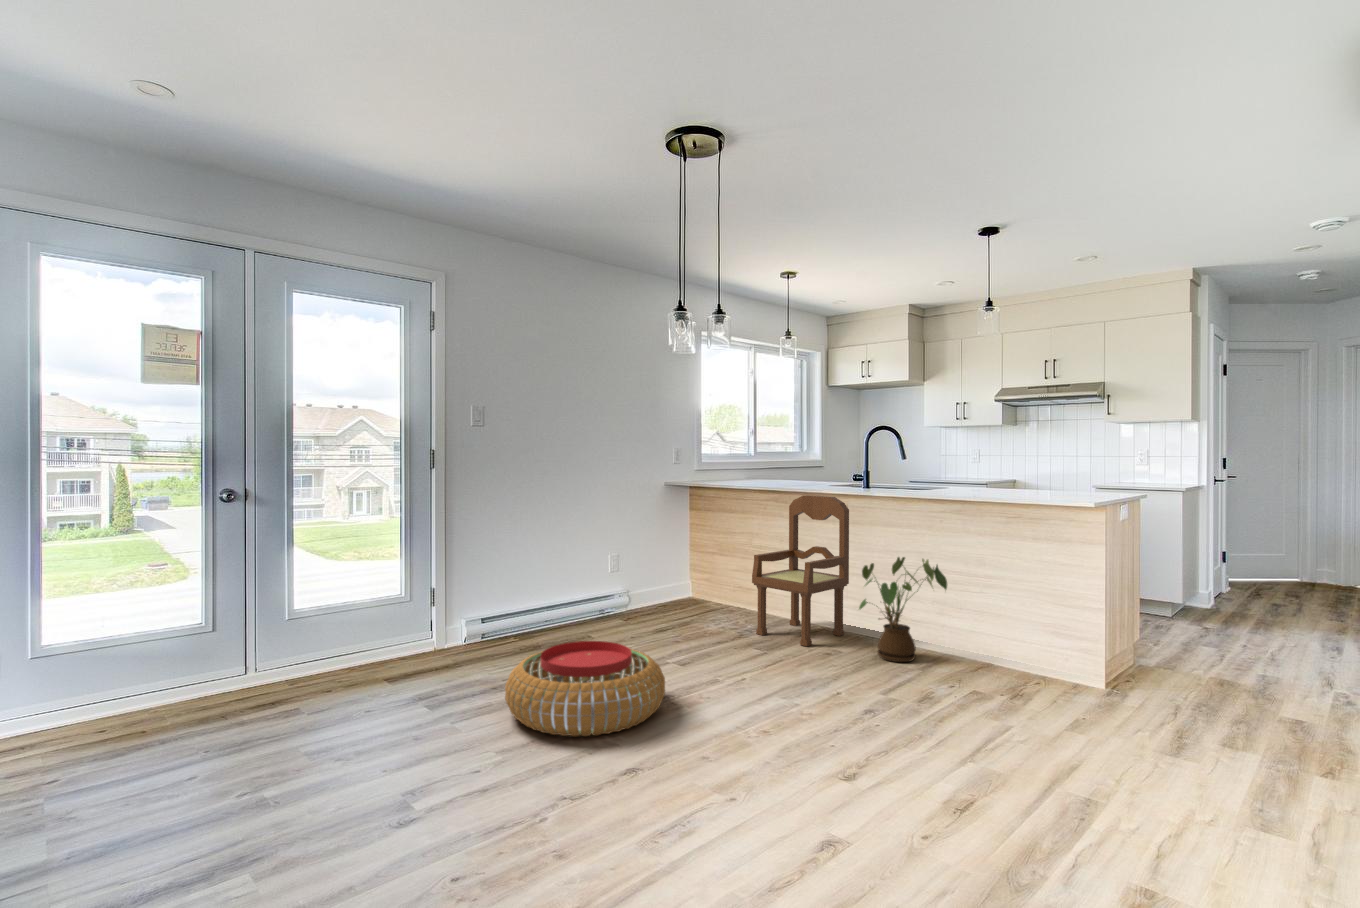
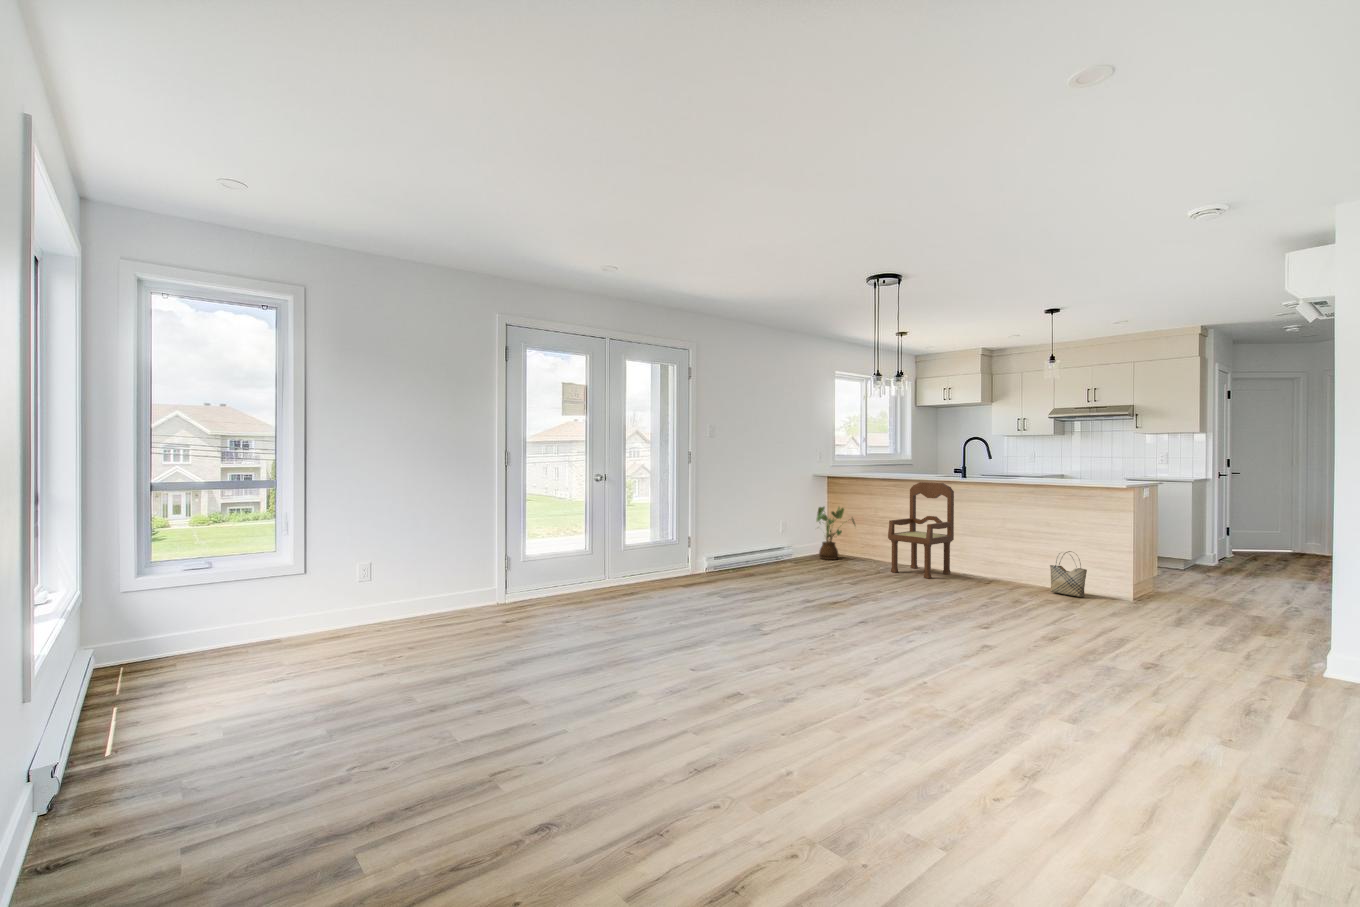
house plant: present [859,557,947,662] -> present [816,507,855,560]
woven basket: none [981,606,1036,680] -> present [1050,551,1087,597]
pouf: present [505,641,665,736] -> none [766,564,860,612]

